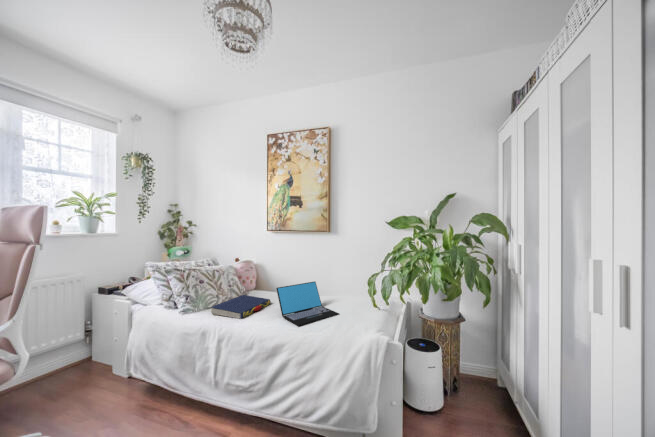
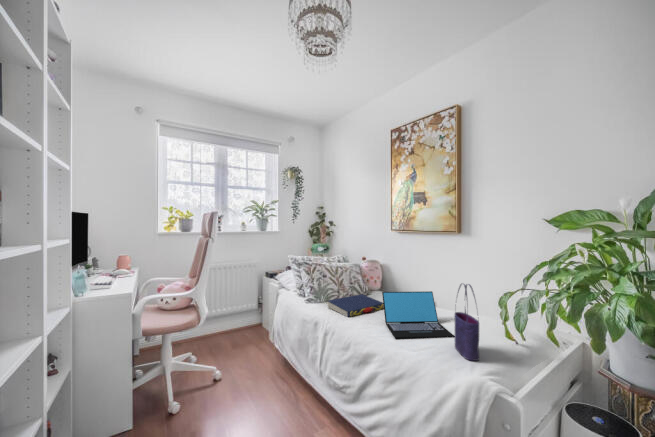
tote bag: none [344,270,365,327] -> present [455,284,479,361]

